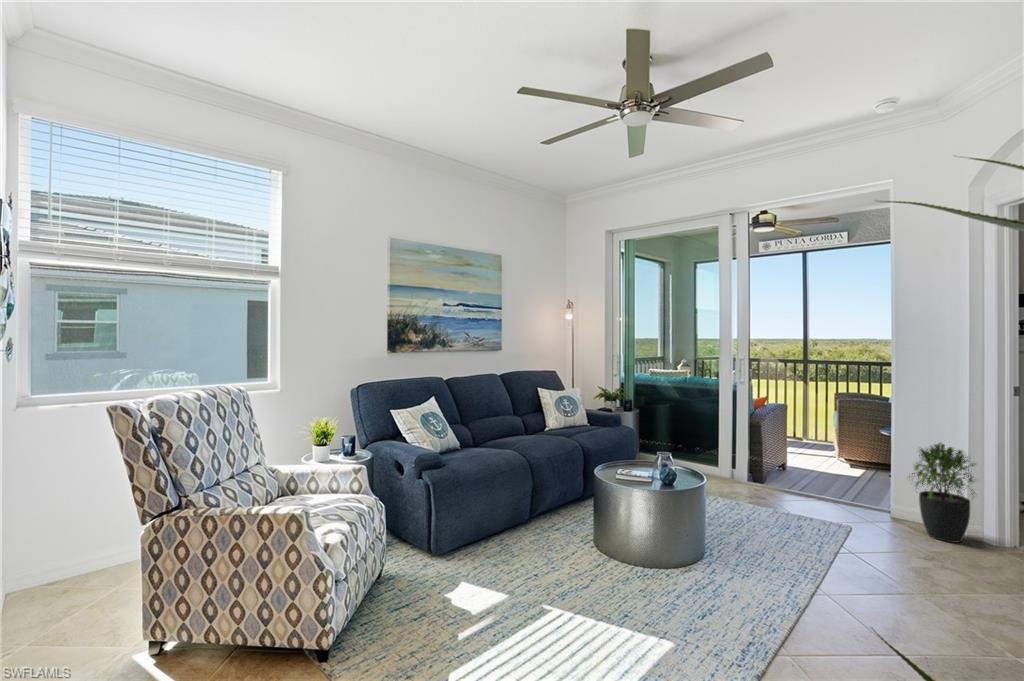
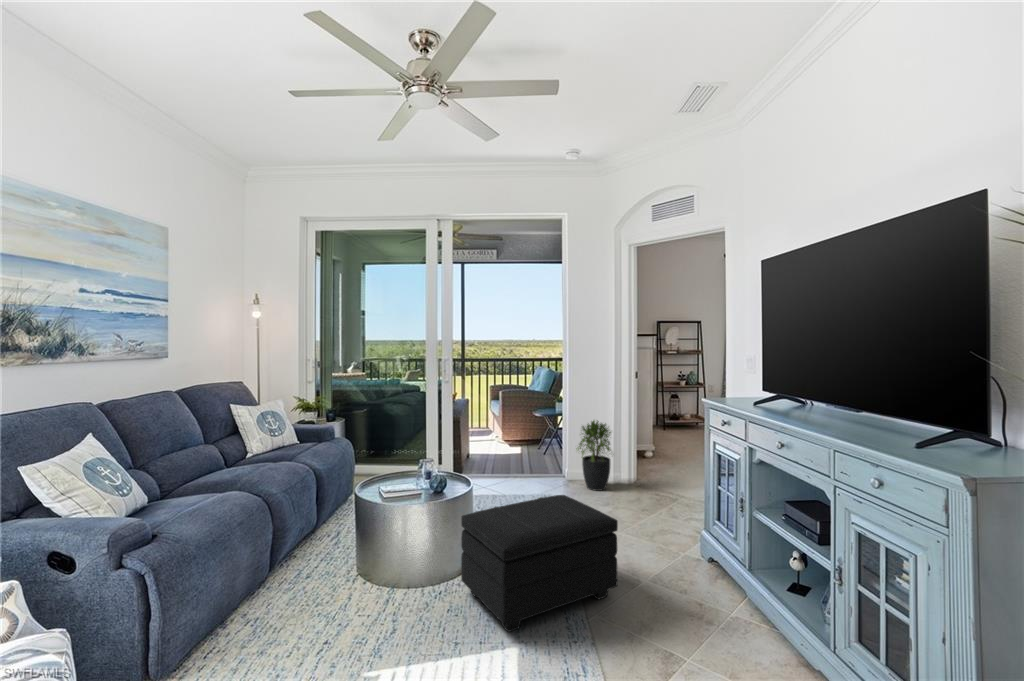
footstool: none [665,506,845,646] -> present [461,495,618,632]

